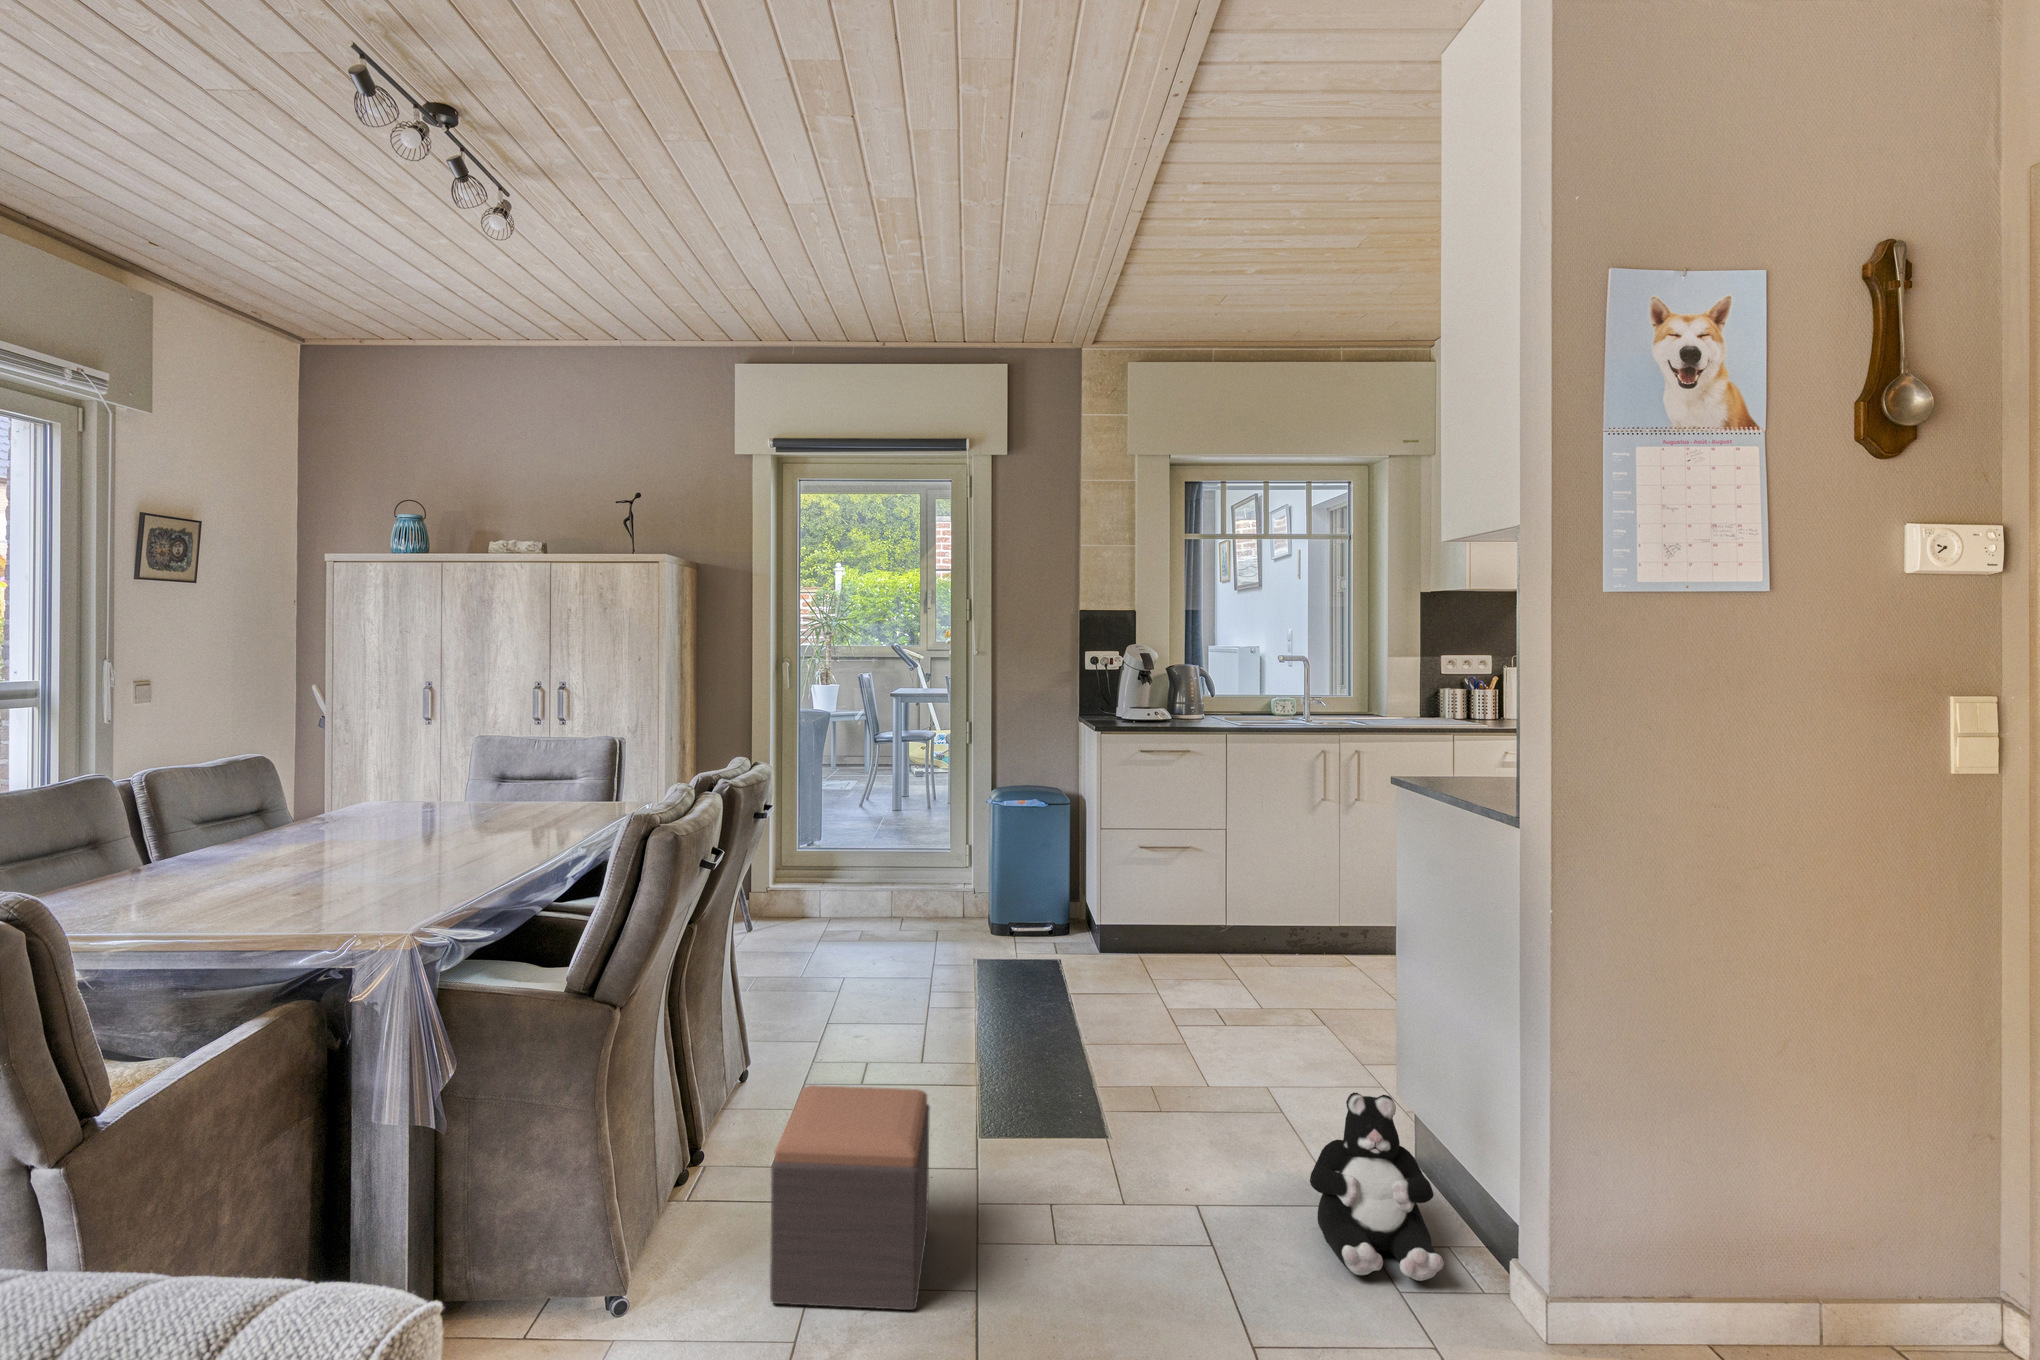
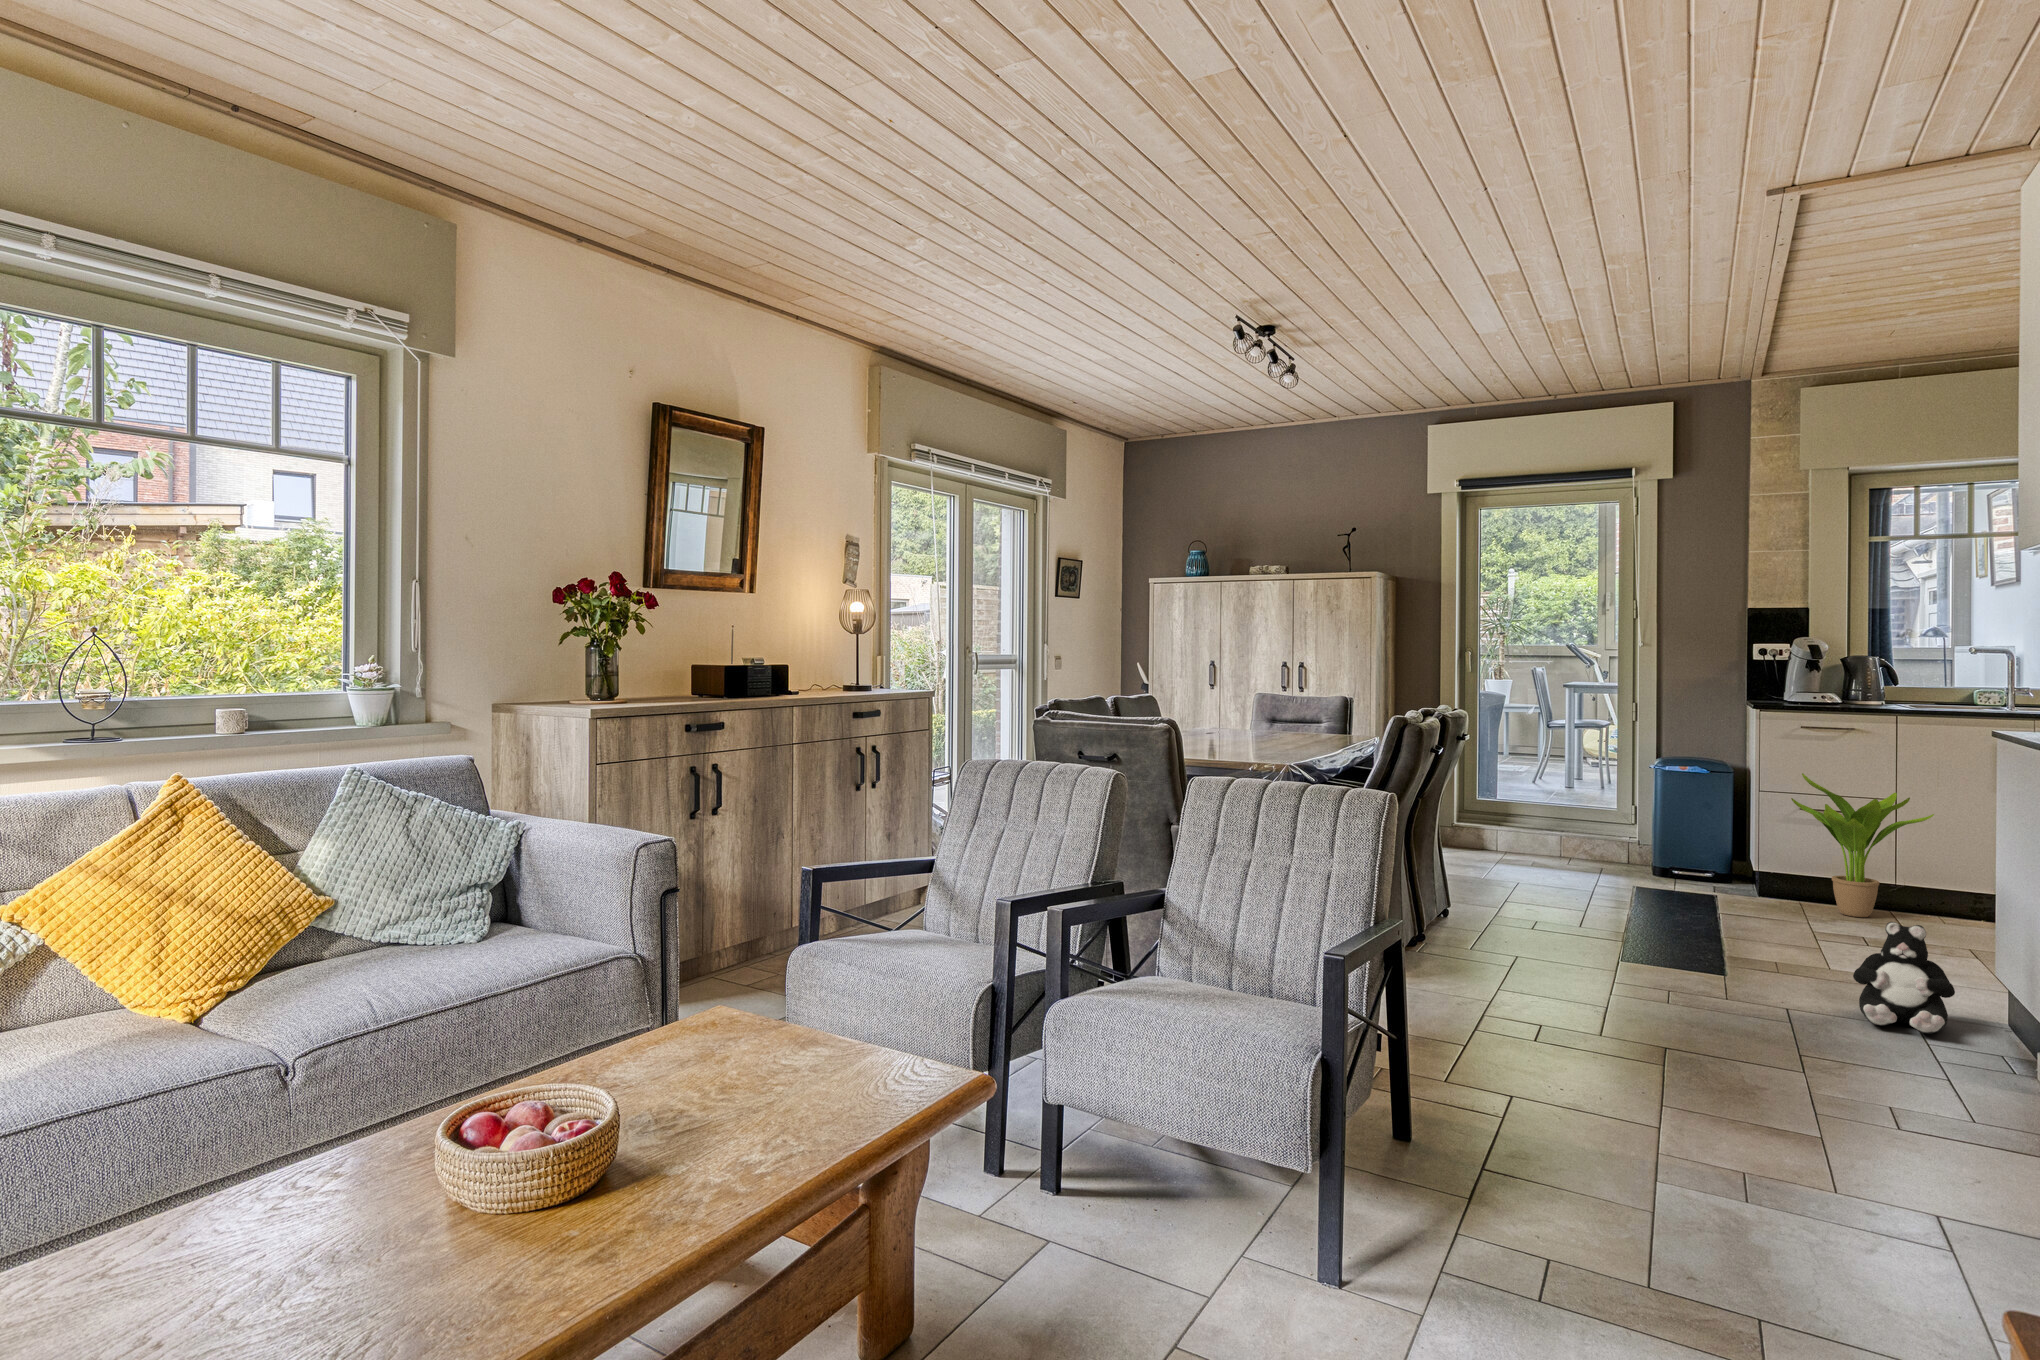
potted plant: none [1136,813,1269,975] -> present [1791,773,1934,917]
footstool: present [770,1085,930,1310] -> none [1465,877,1567,989]

